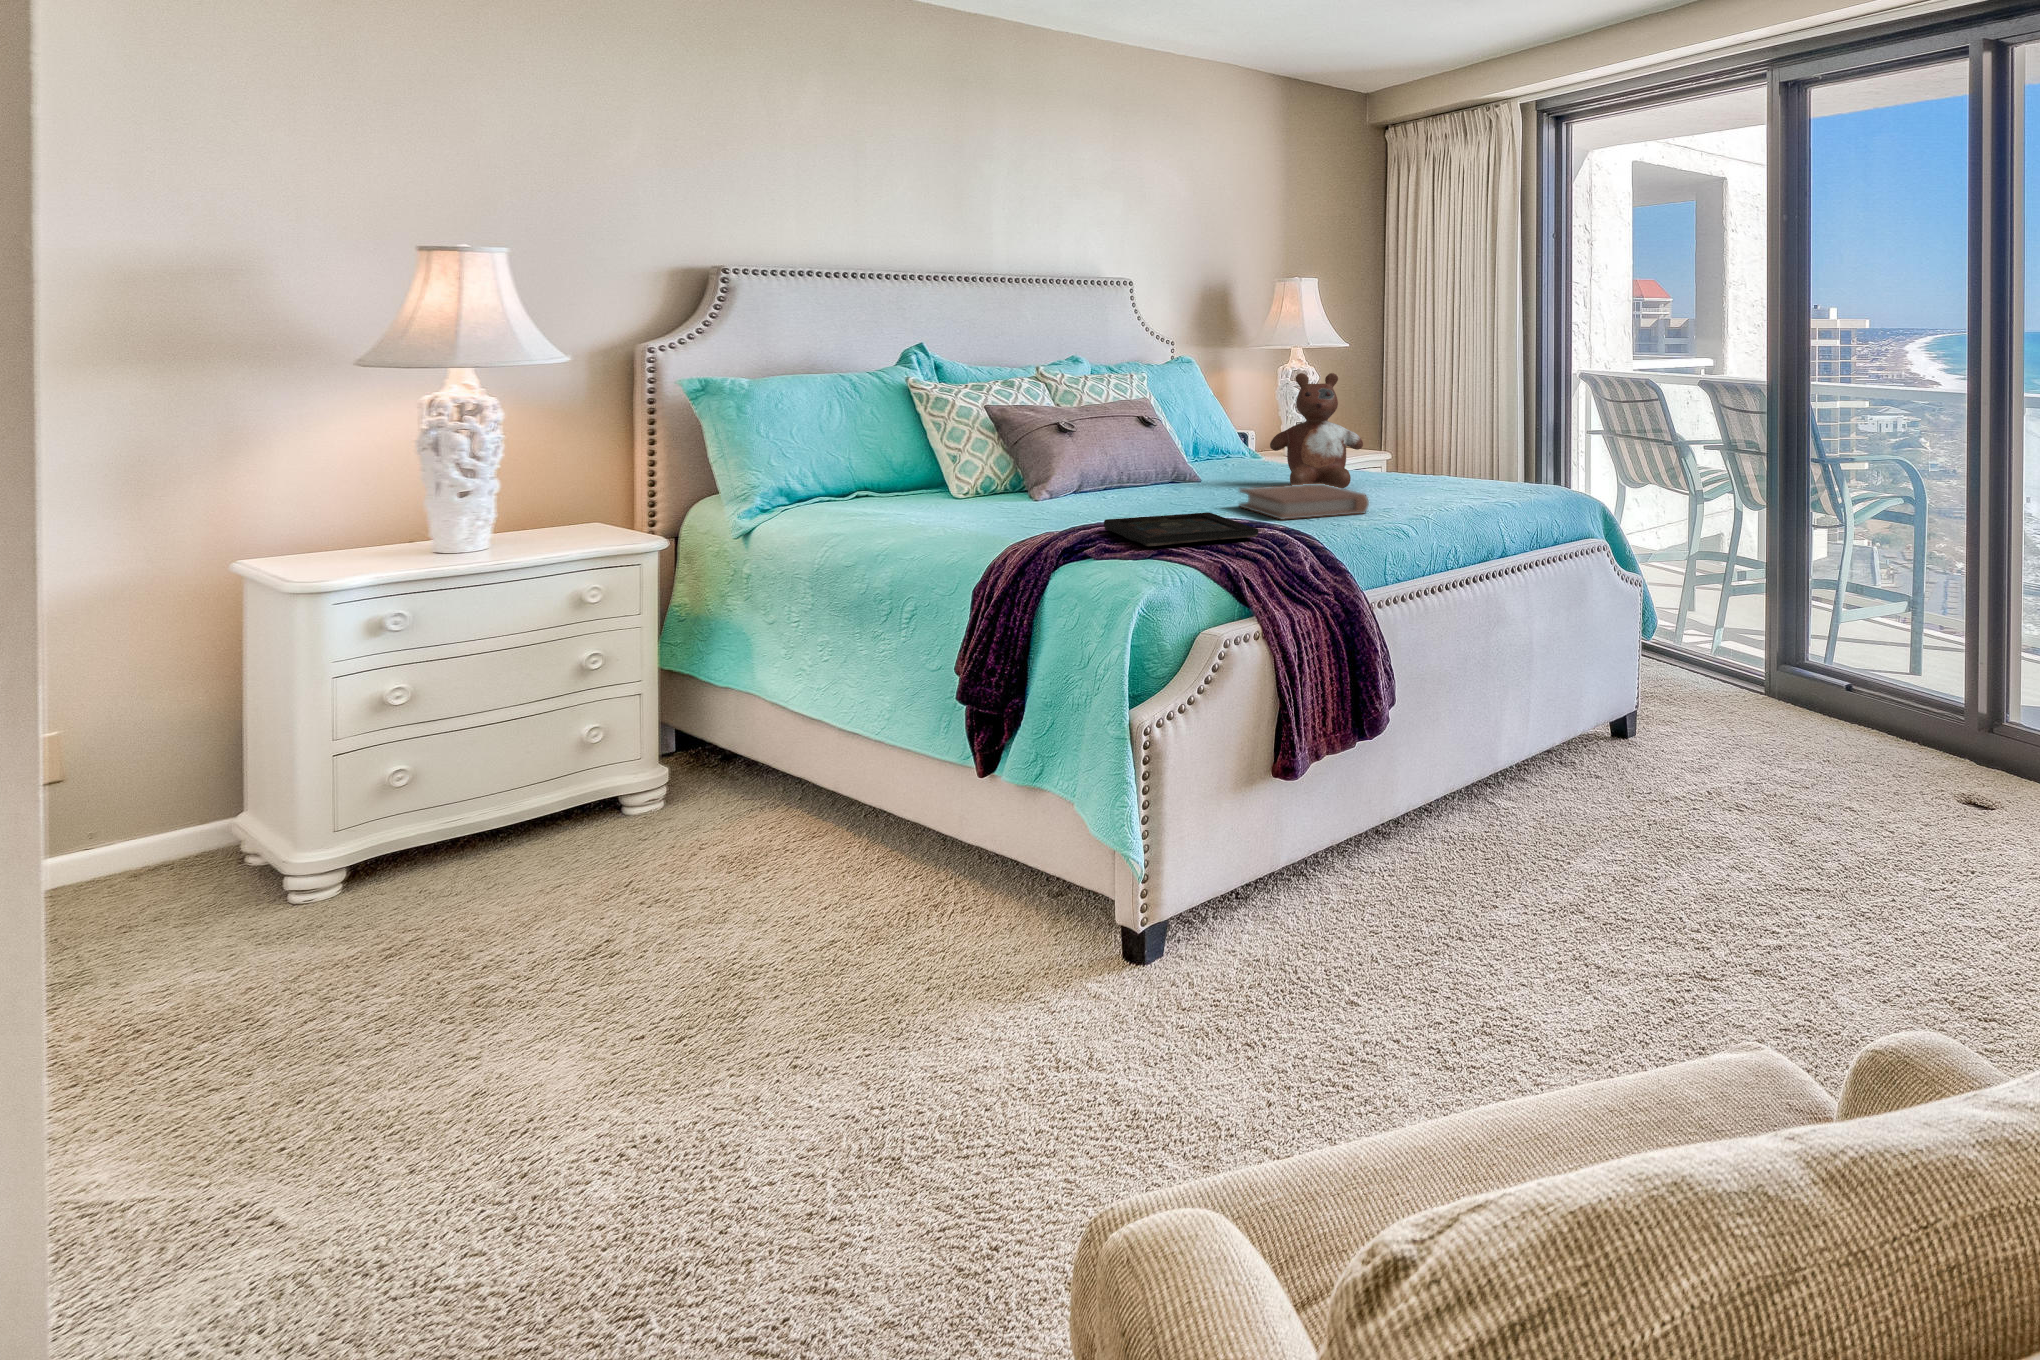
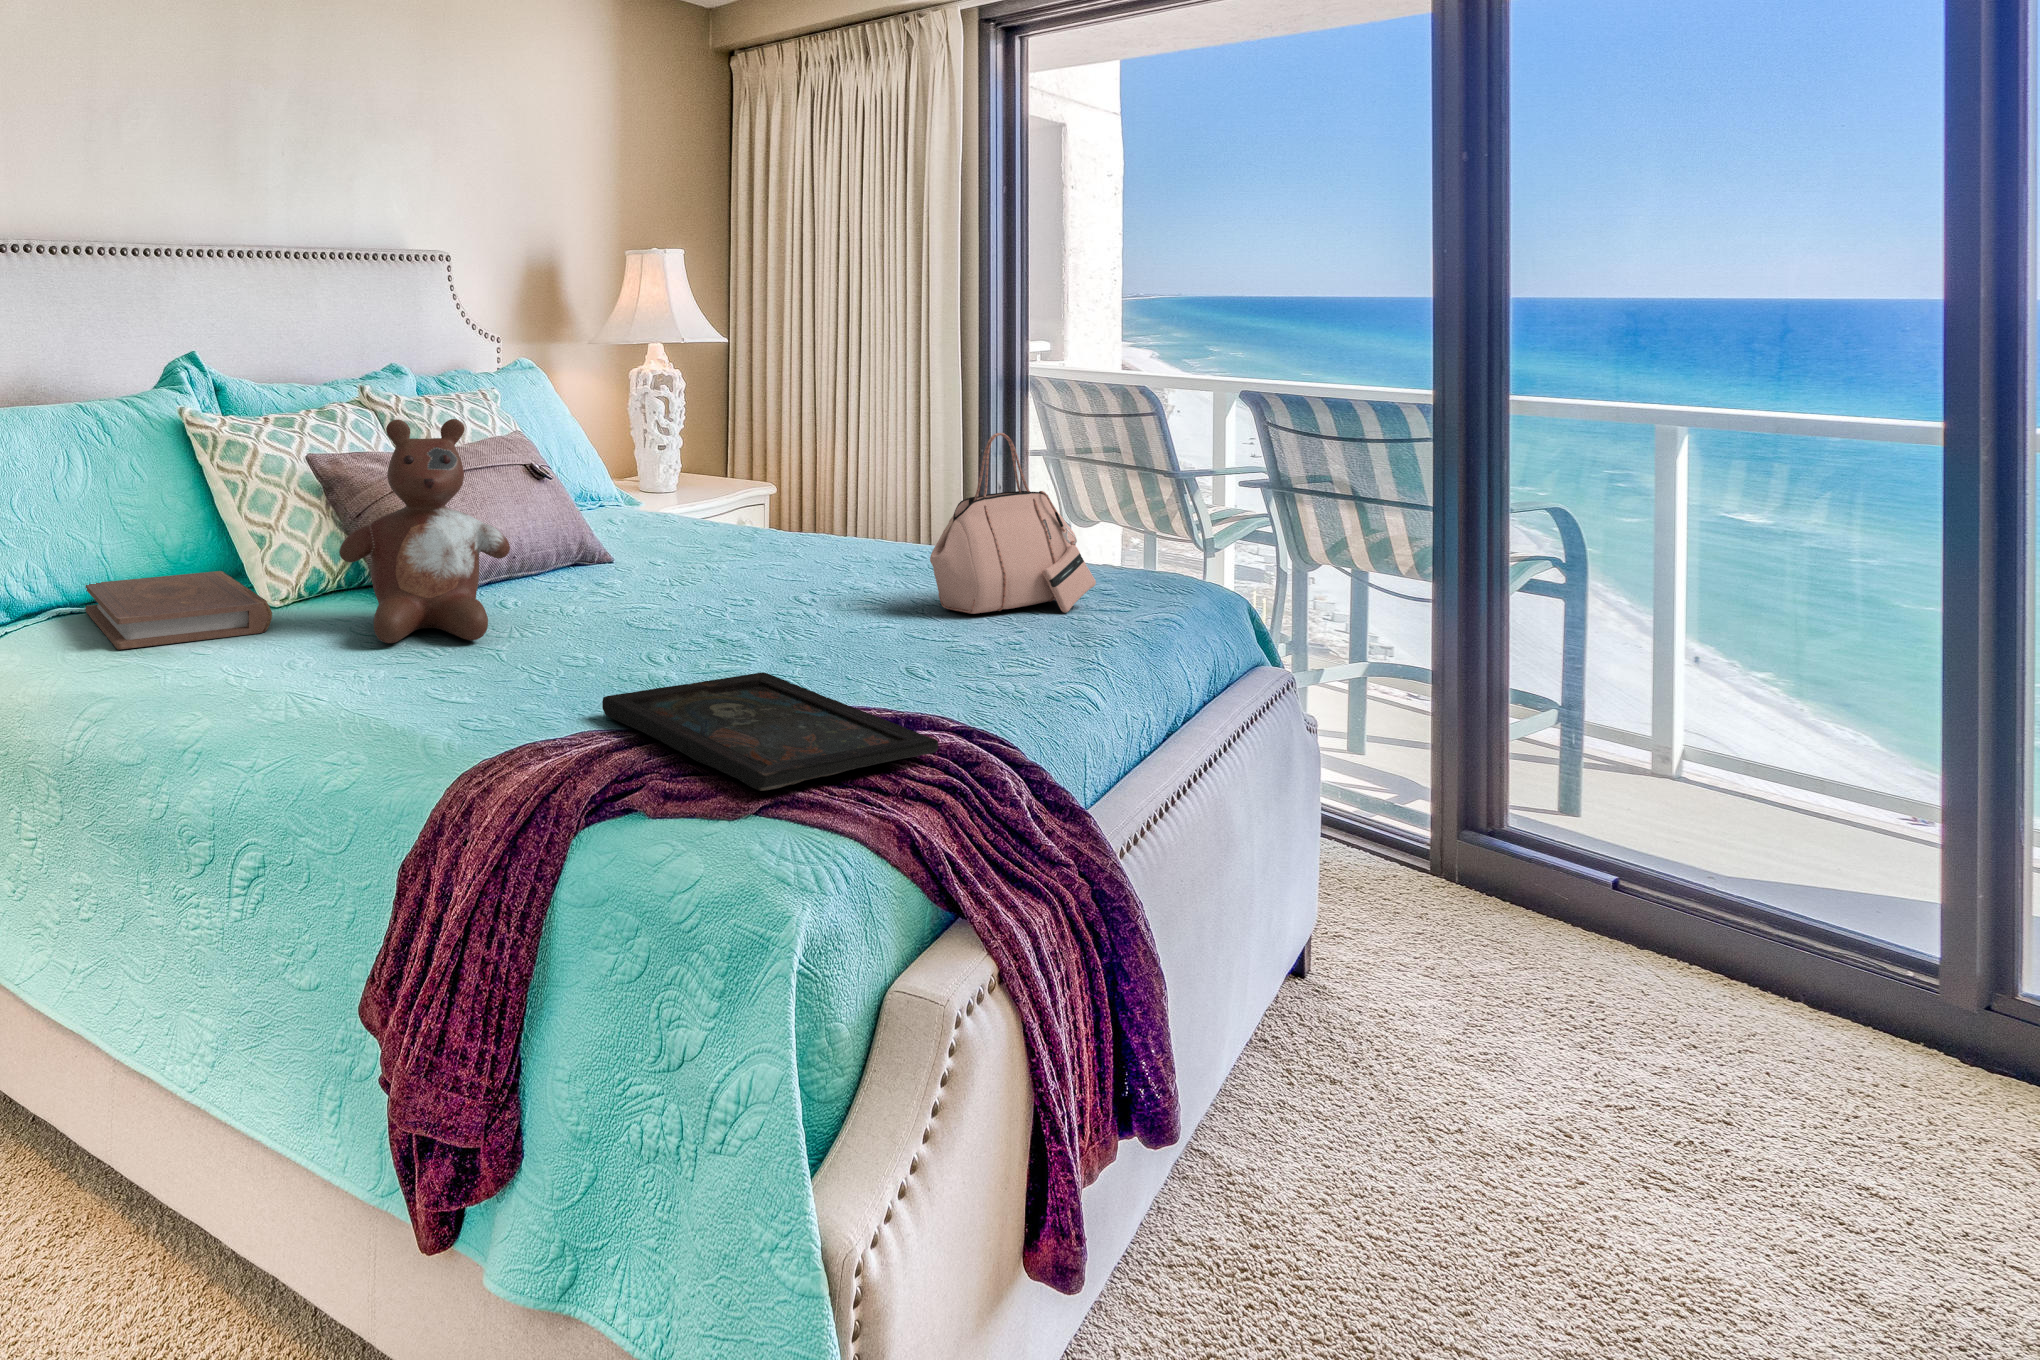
stuffed bear: present [1270,373,1363,488] -> present [339,419,510,643]
handbag: none [1365,389,1475,498] -> present [930,433,1096,614]
book: present [1239,484,1369,519] -> present [86,571,272,649]

